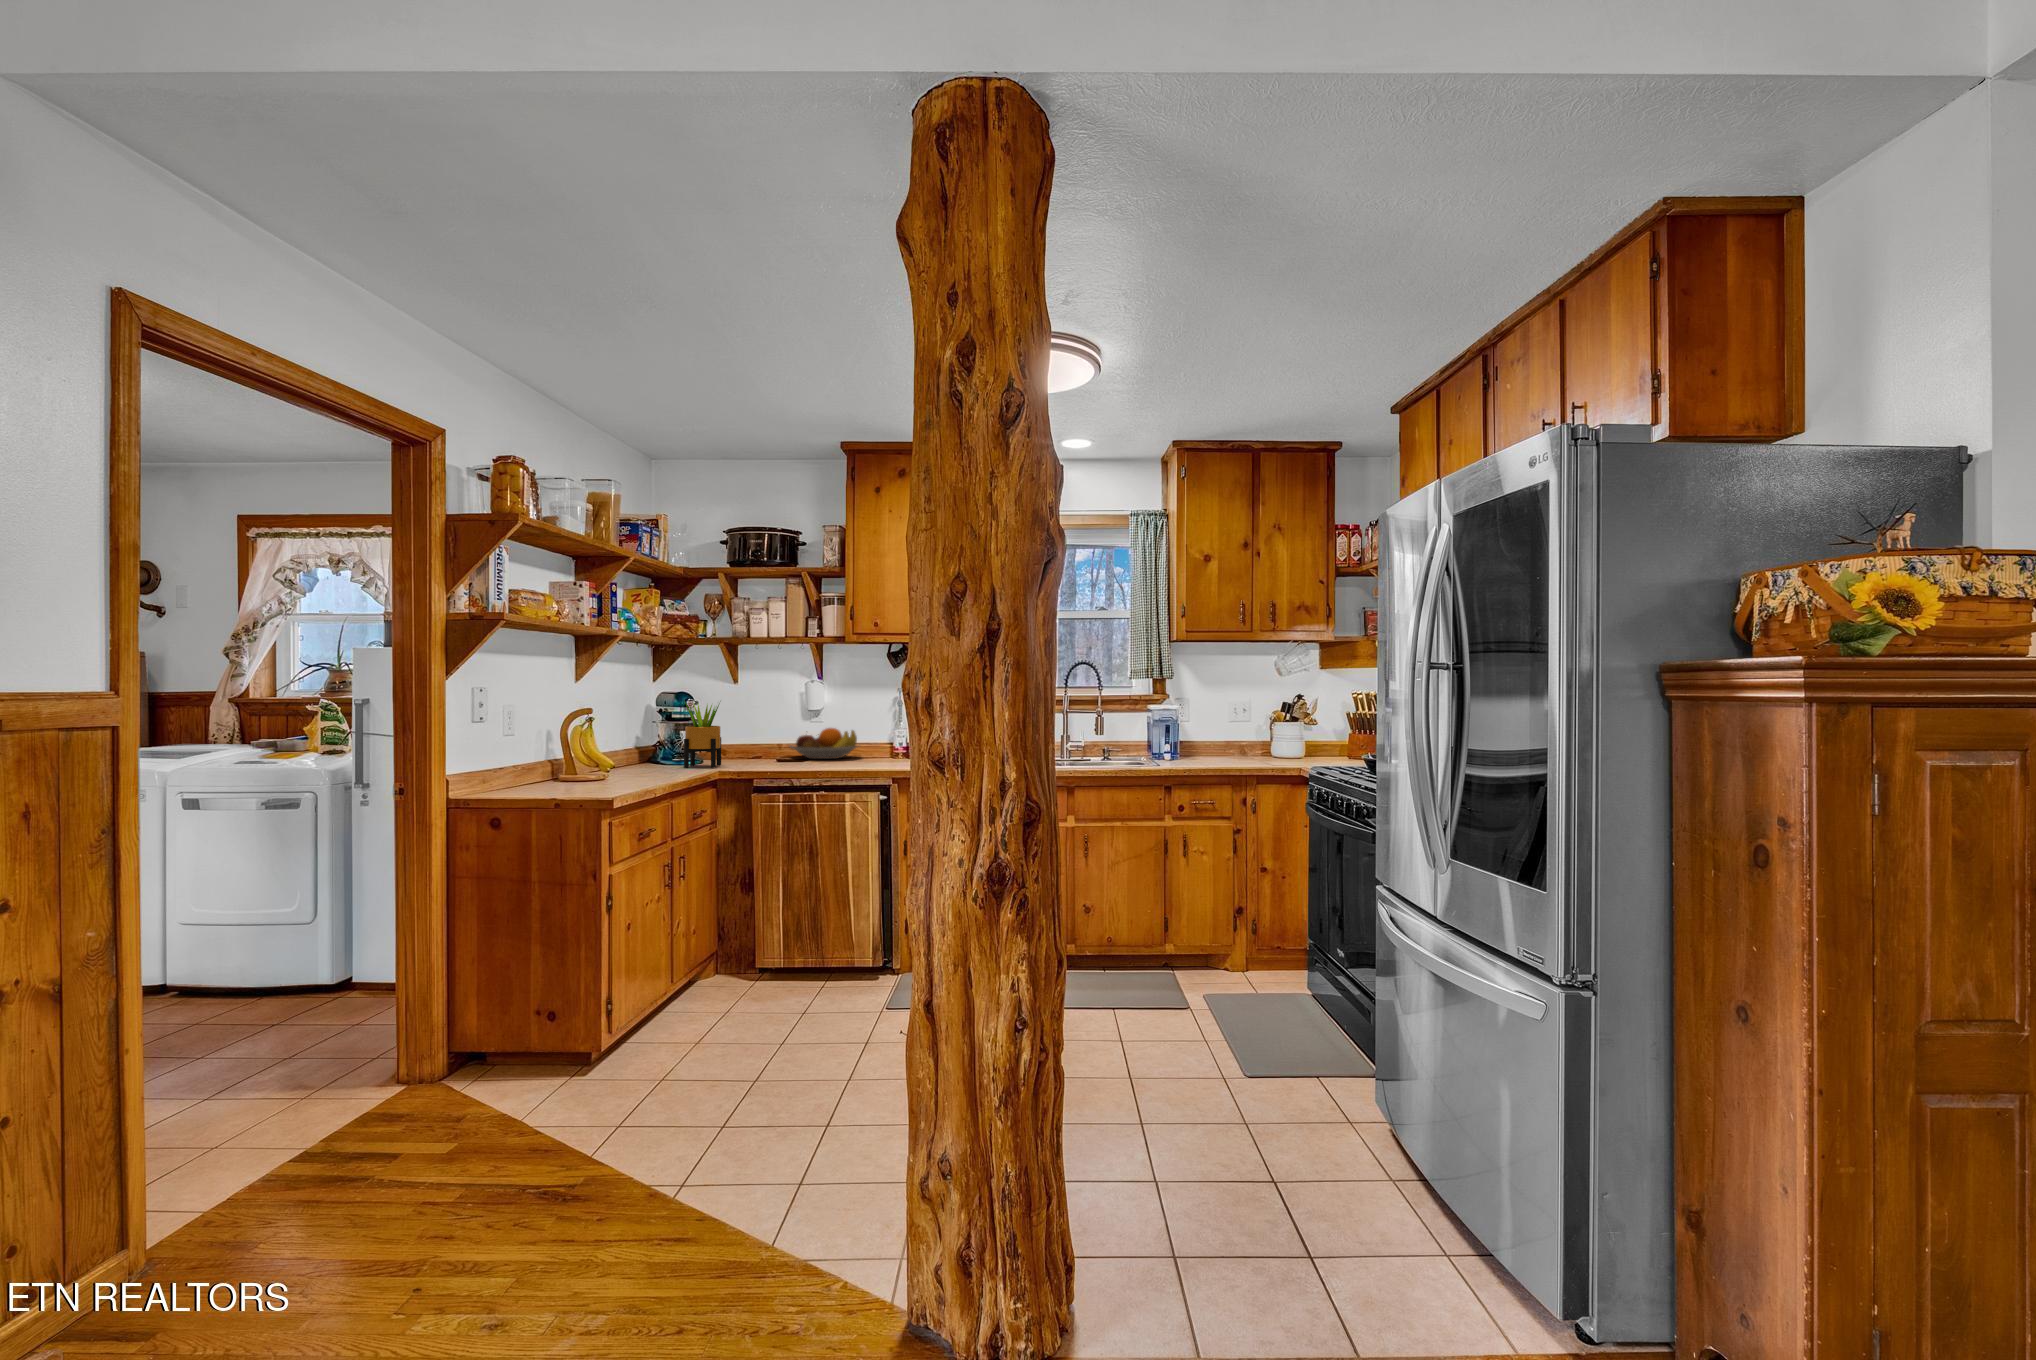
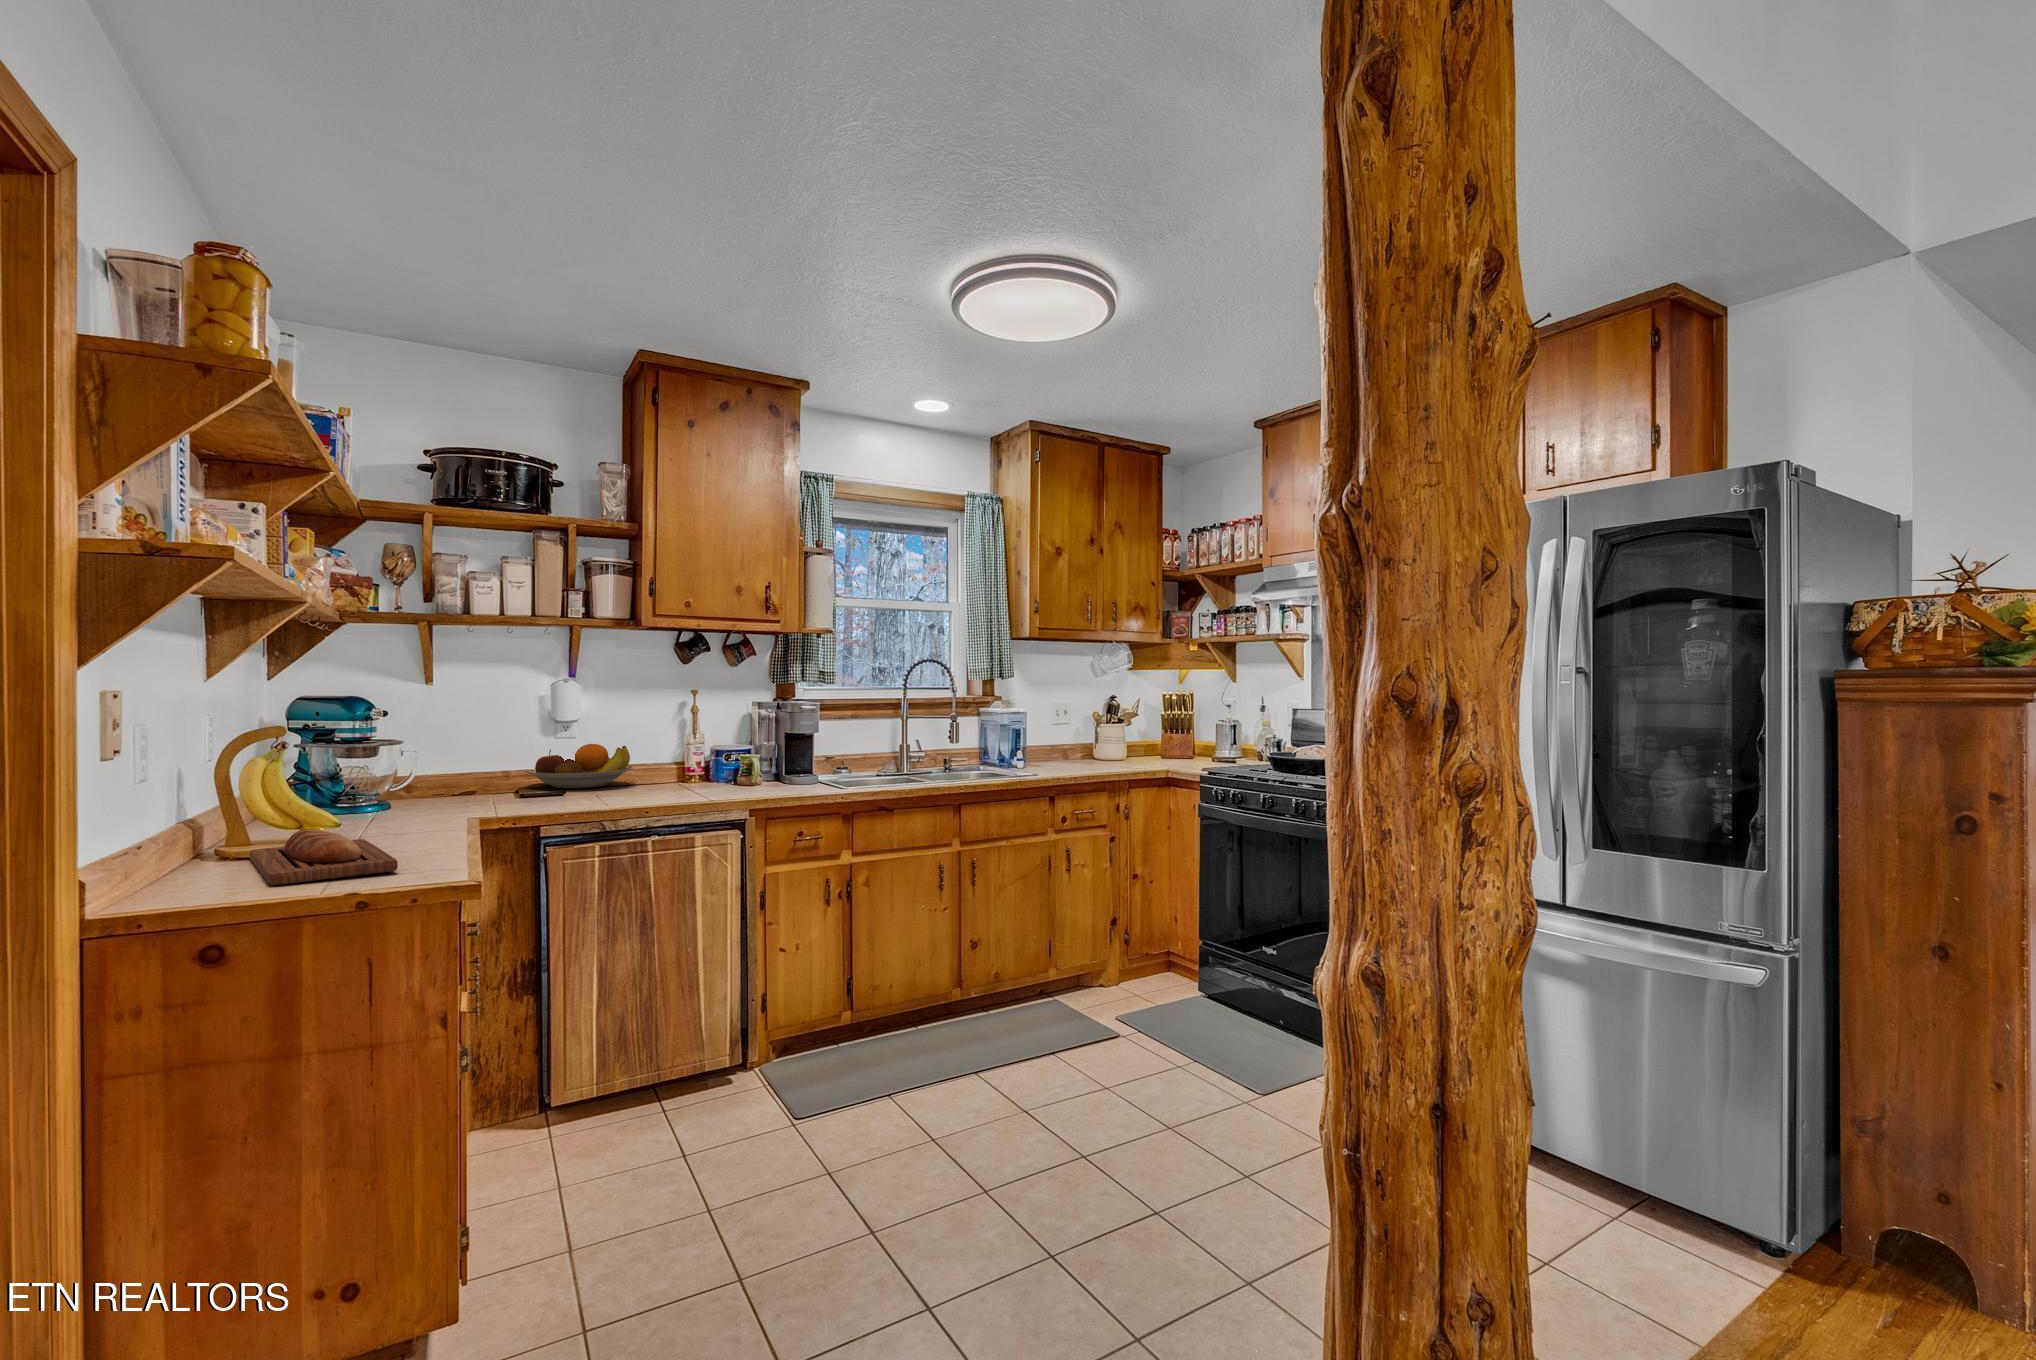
potted plant: present [684,703,721,768] -> none [401,705,473,816]
bread loaf: none [540,766,618,791] -> present [250,829,398,885]

